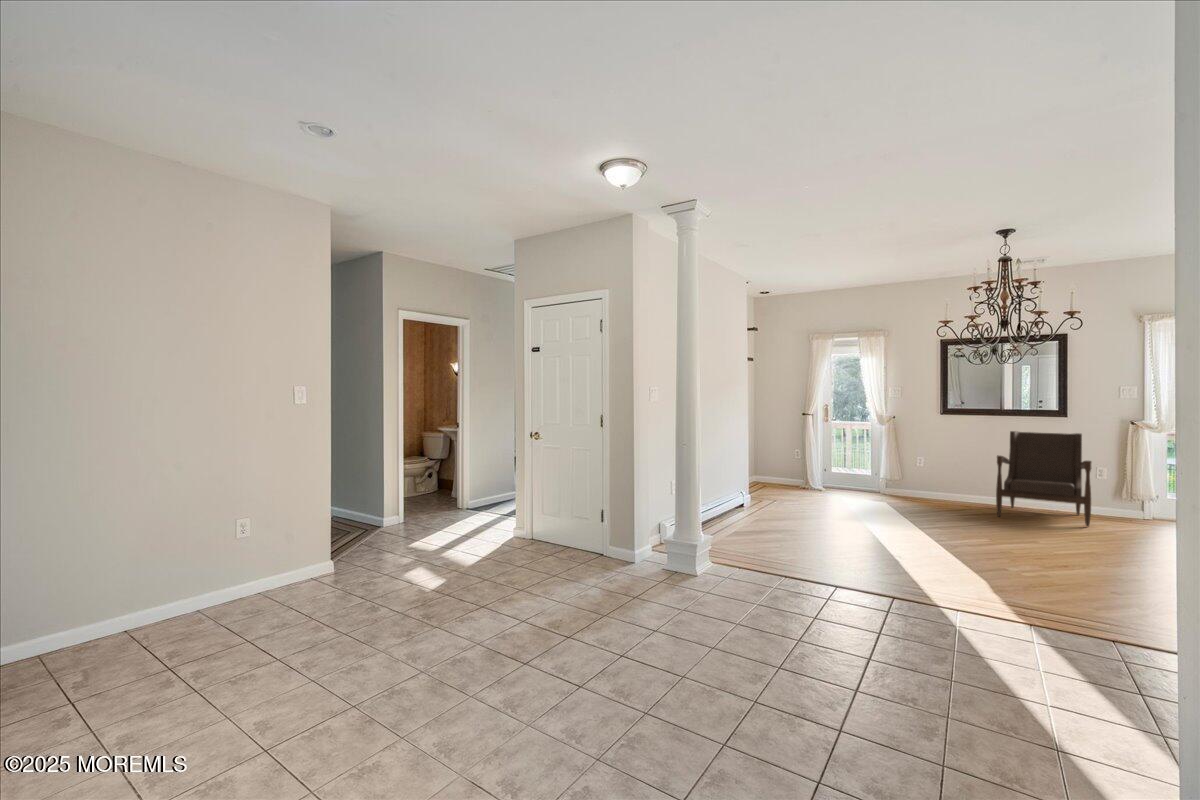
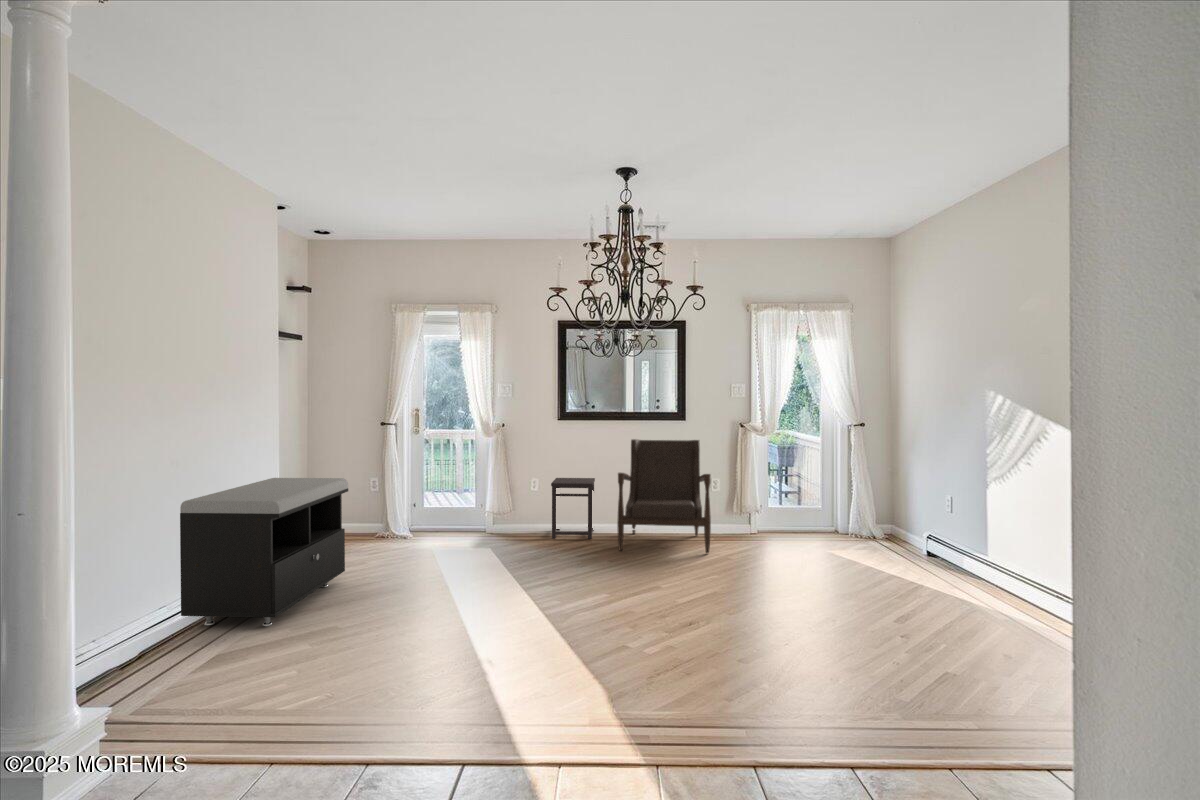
storage bench: none [711,443,793,524] -> present [180,478,348,627]
side table: none [935,459,975,507] -> present [551,478,595,539]

